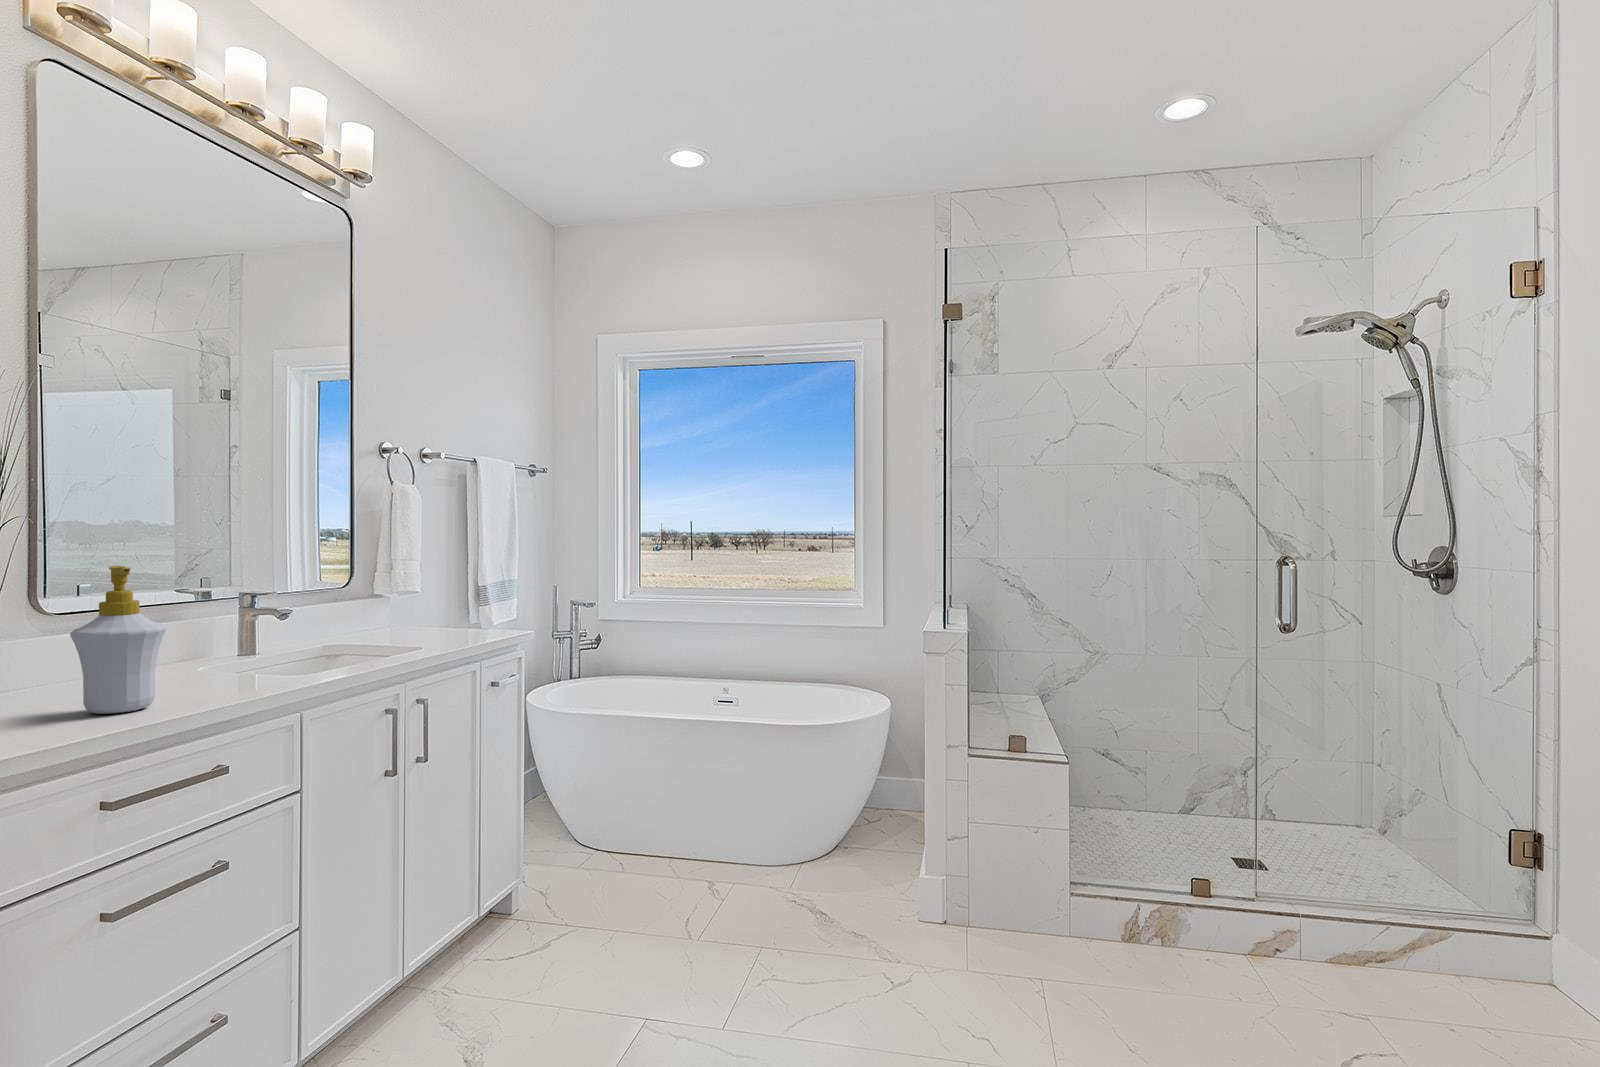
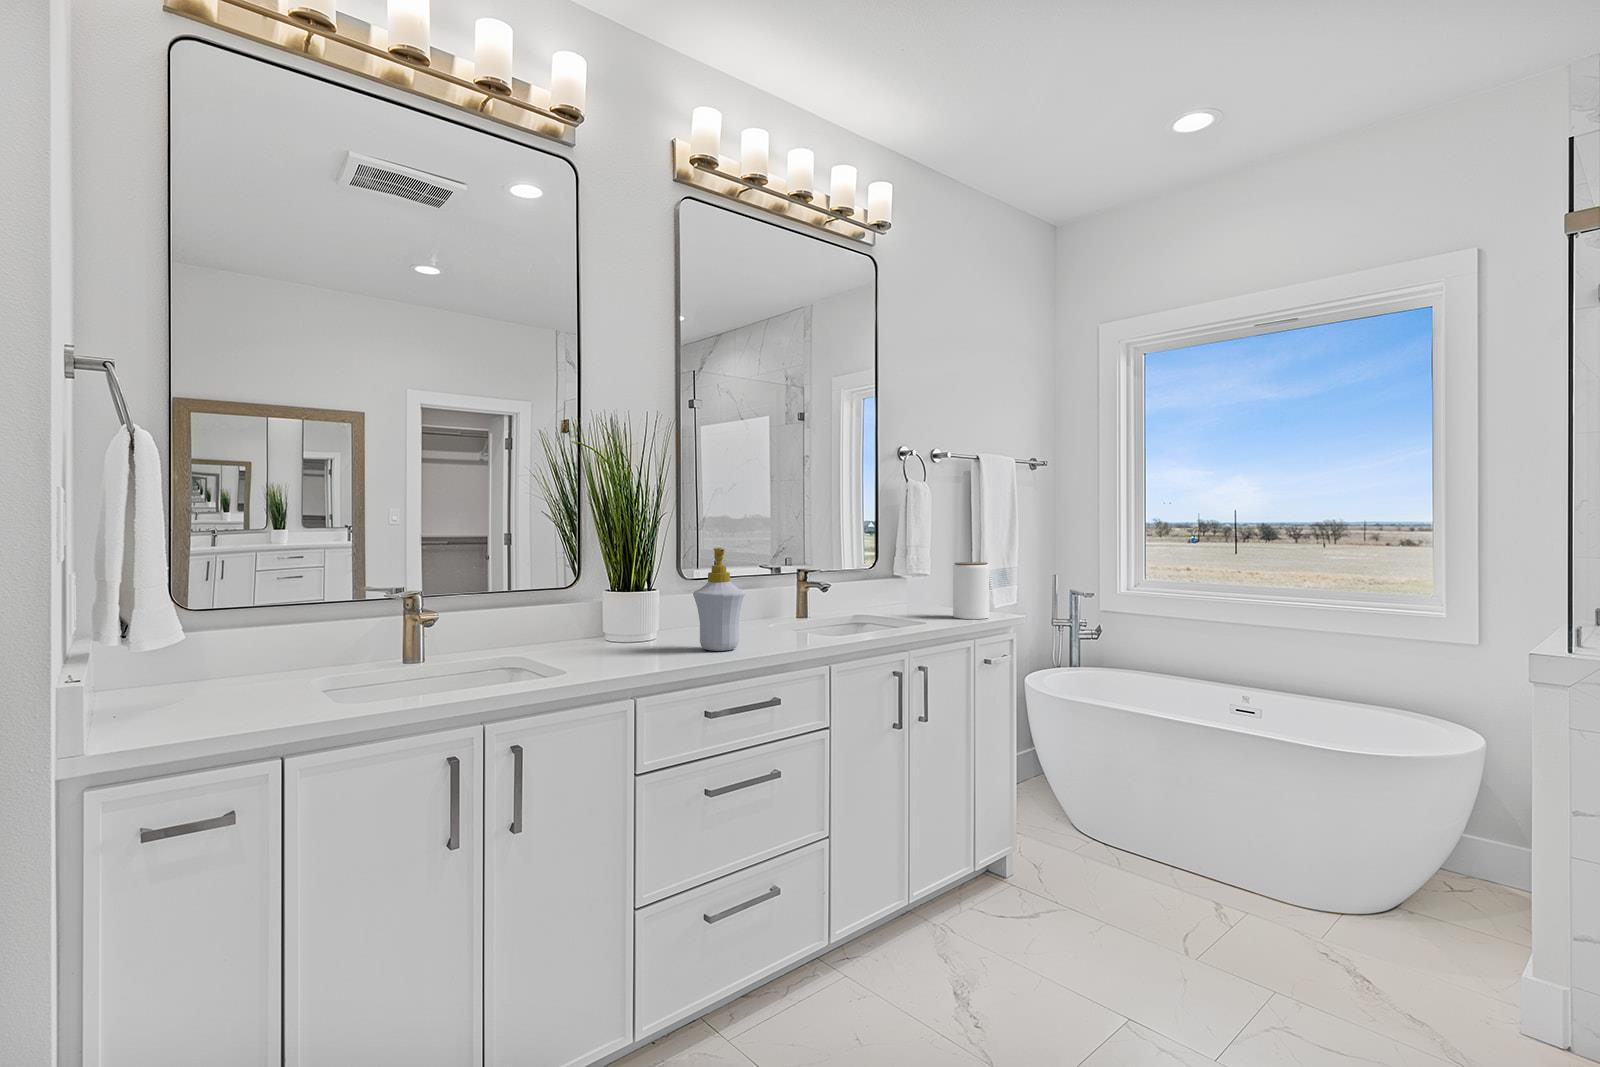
jar: none [452,575,494,638] -> present [953,562,989,619]

